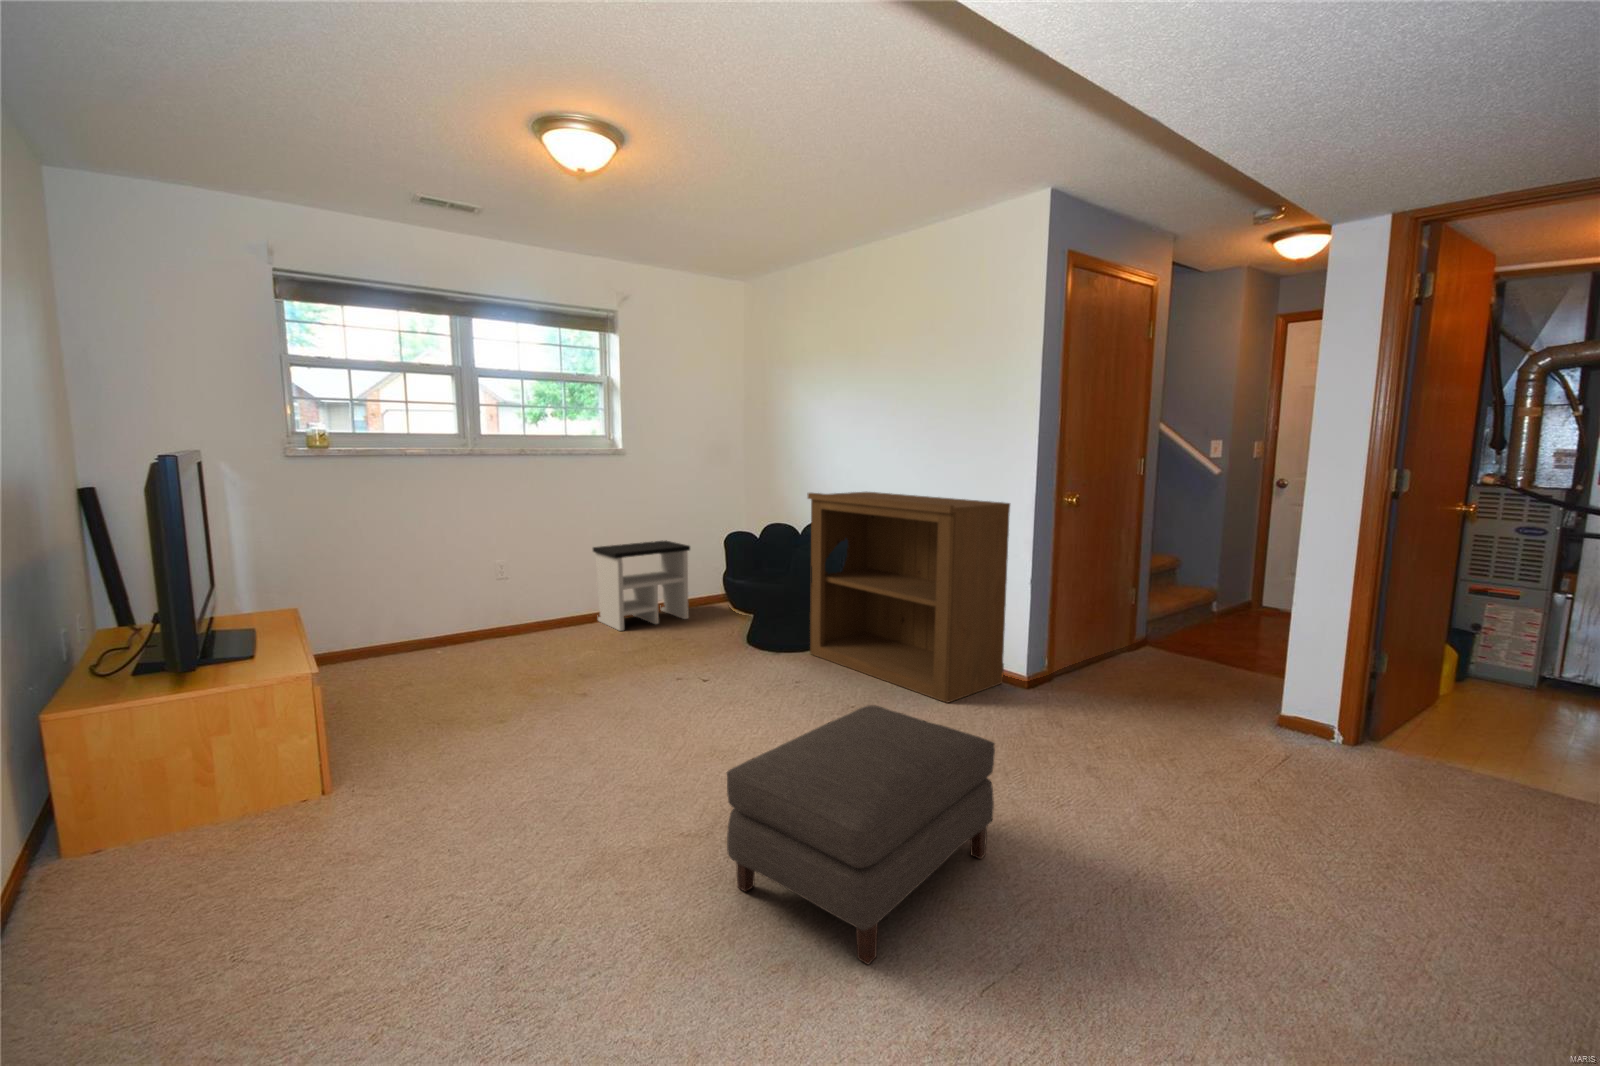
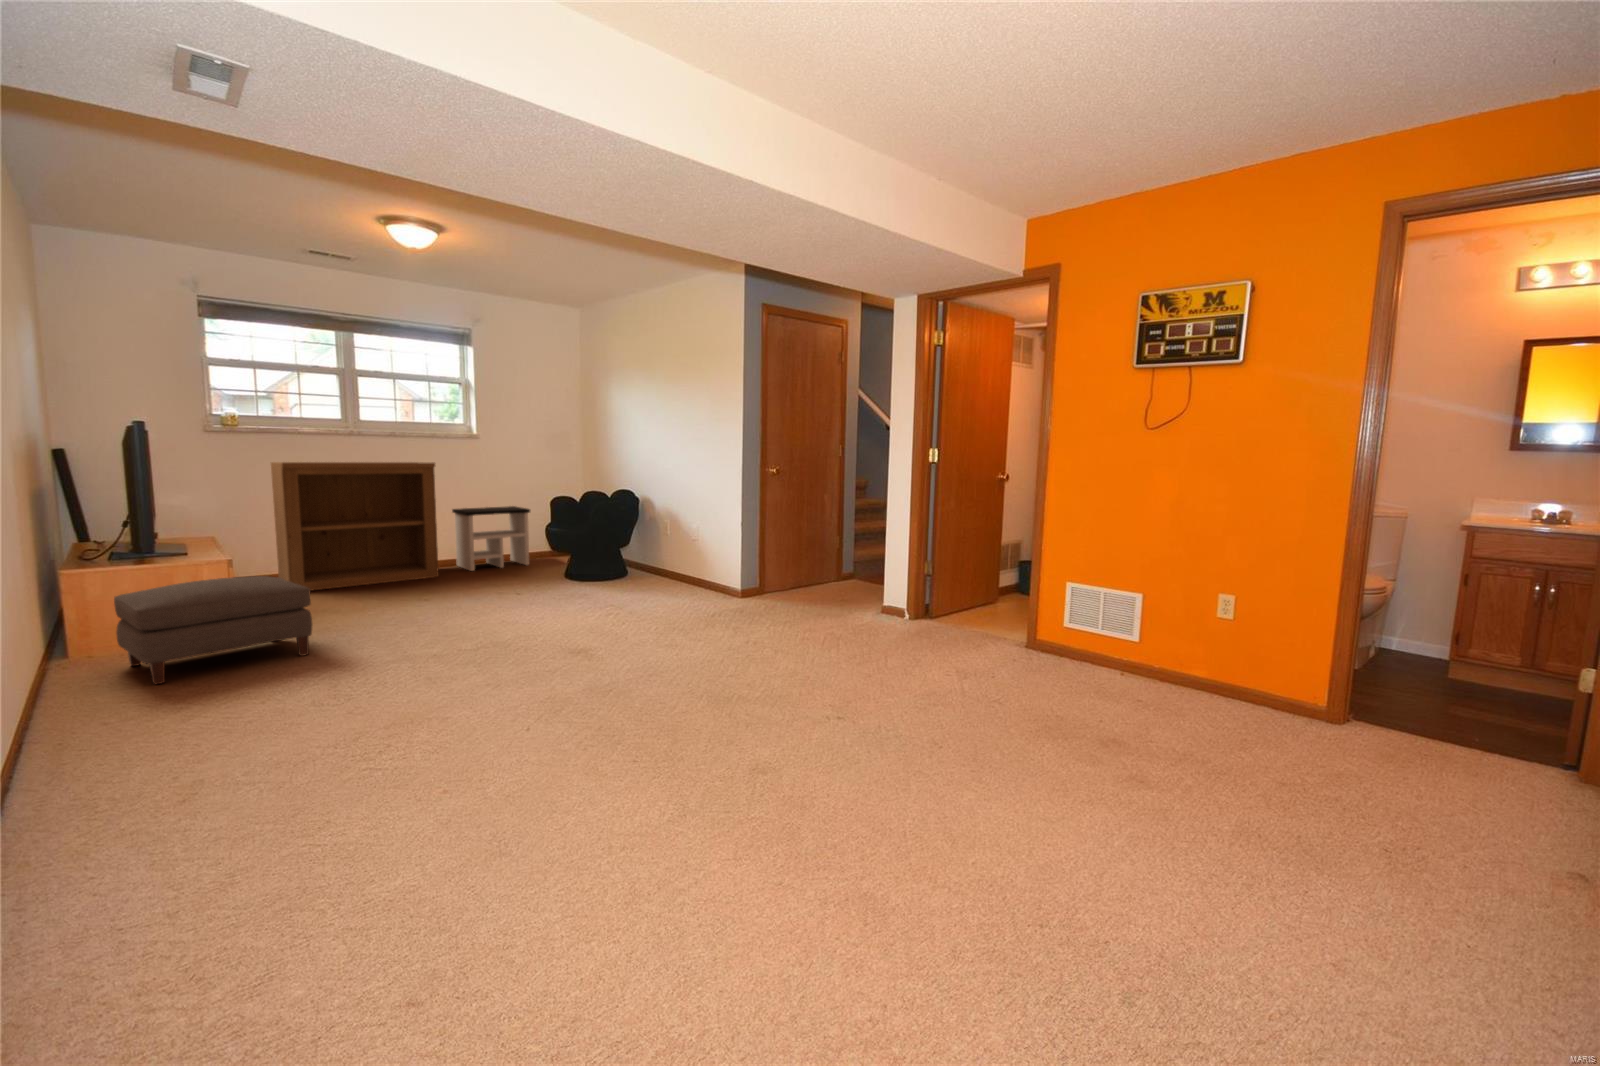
bookshelf: present [807,492,1010,703] -> present [271,462,439,590]
ottoman: present [727,705,995,964] -> present [114,576,312,684]

